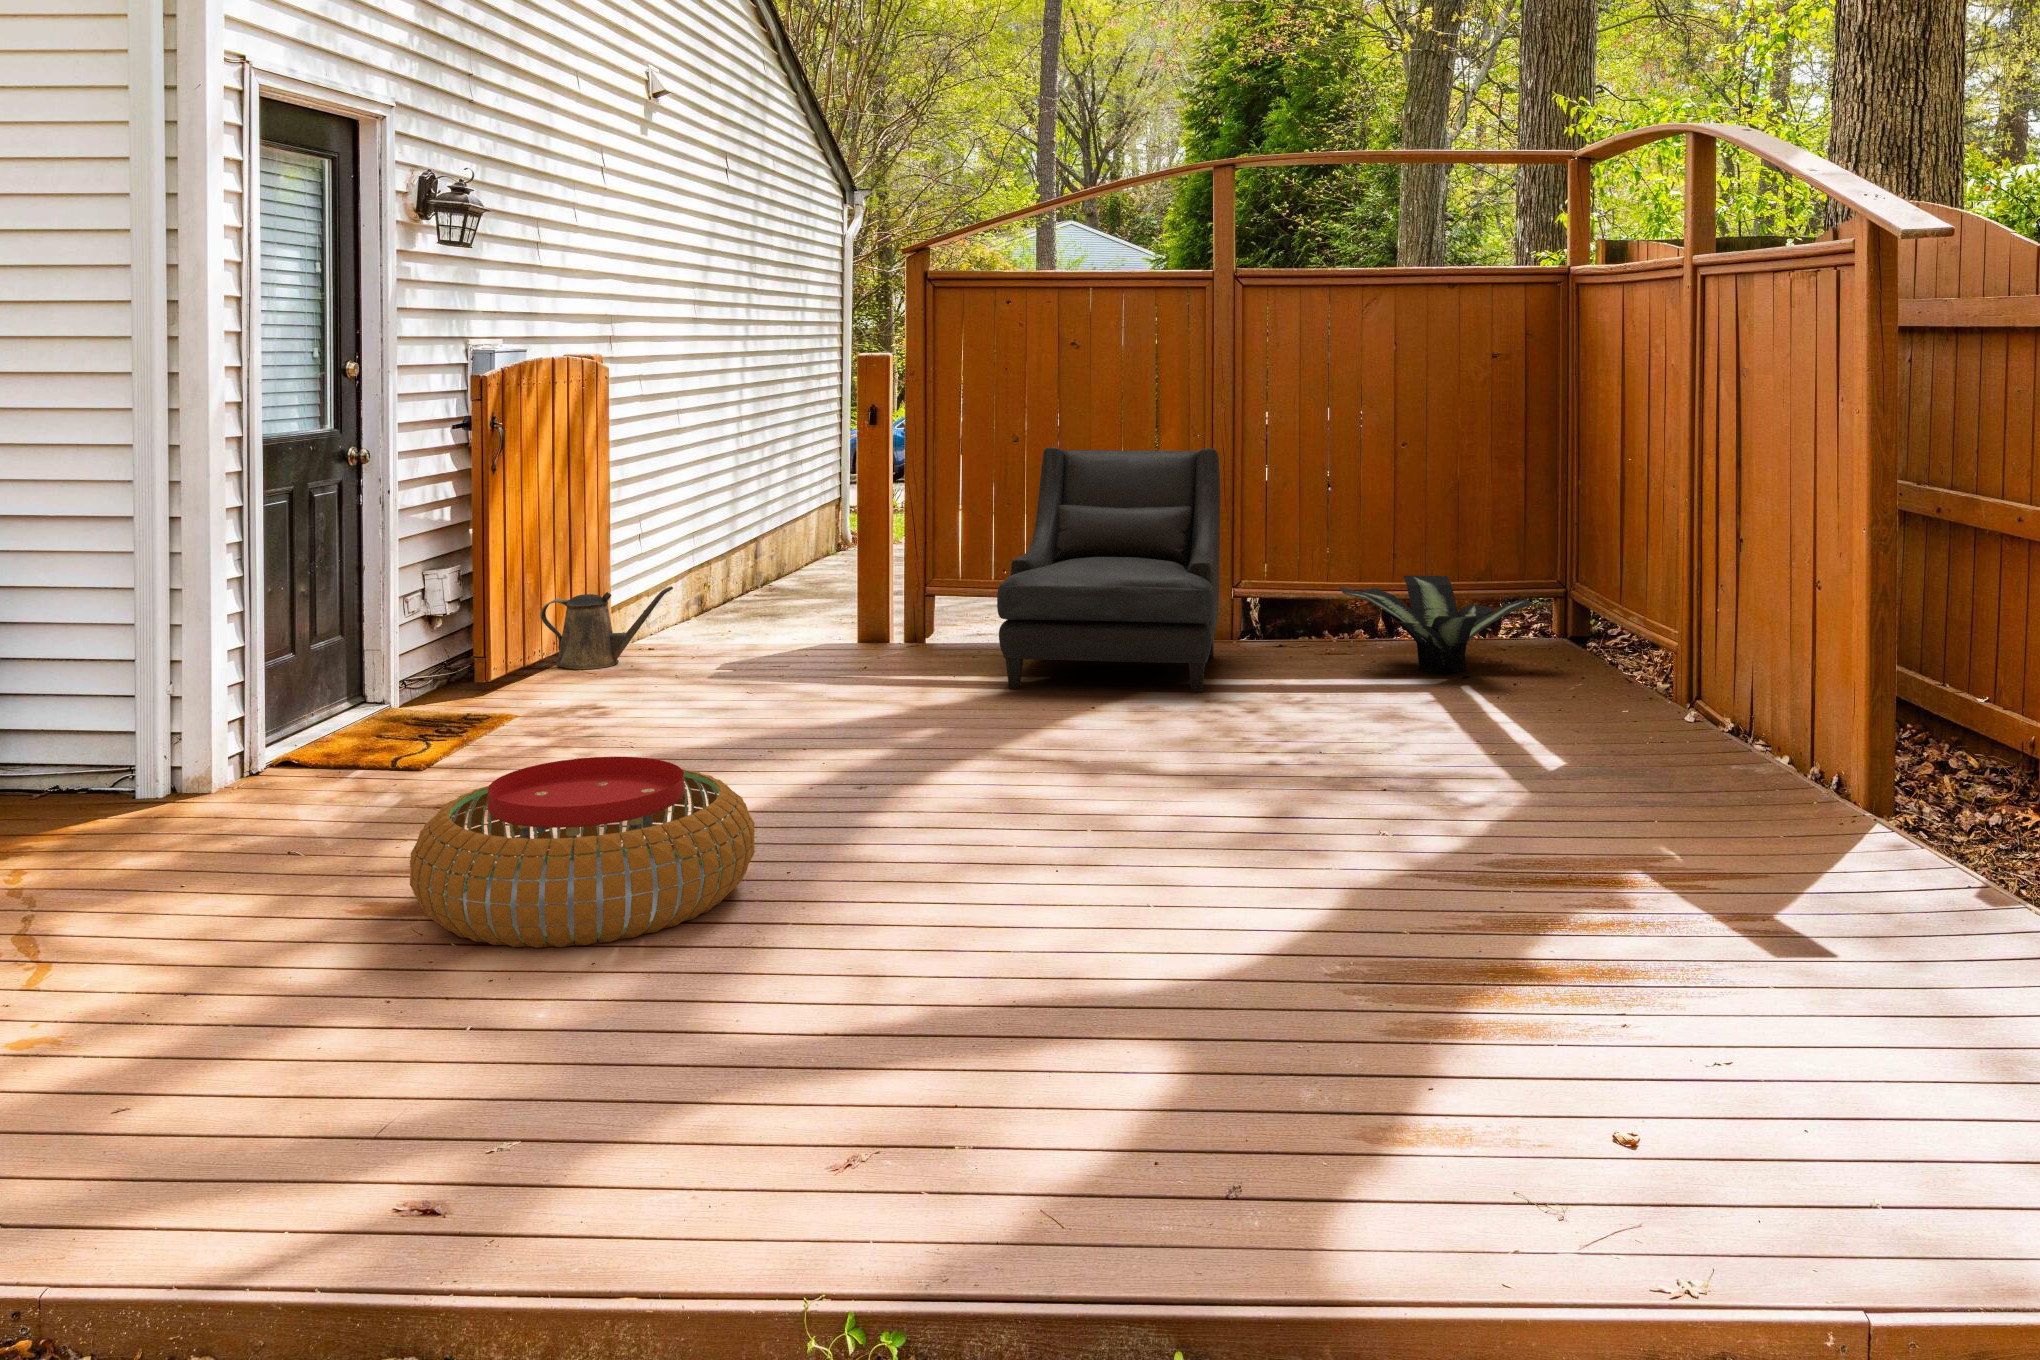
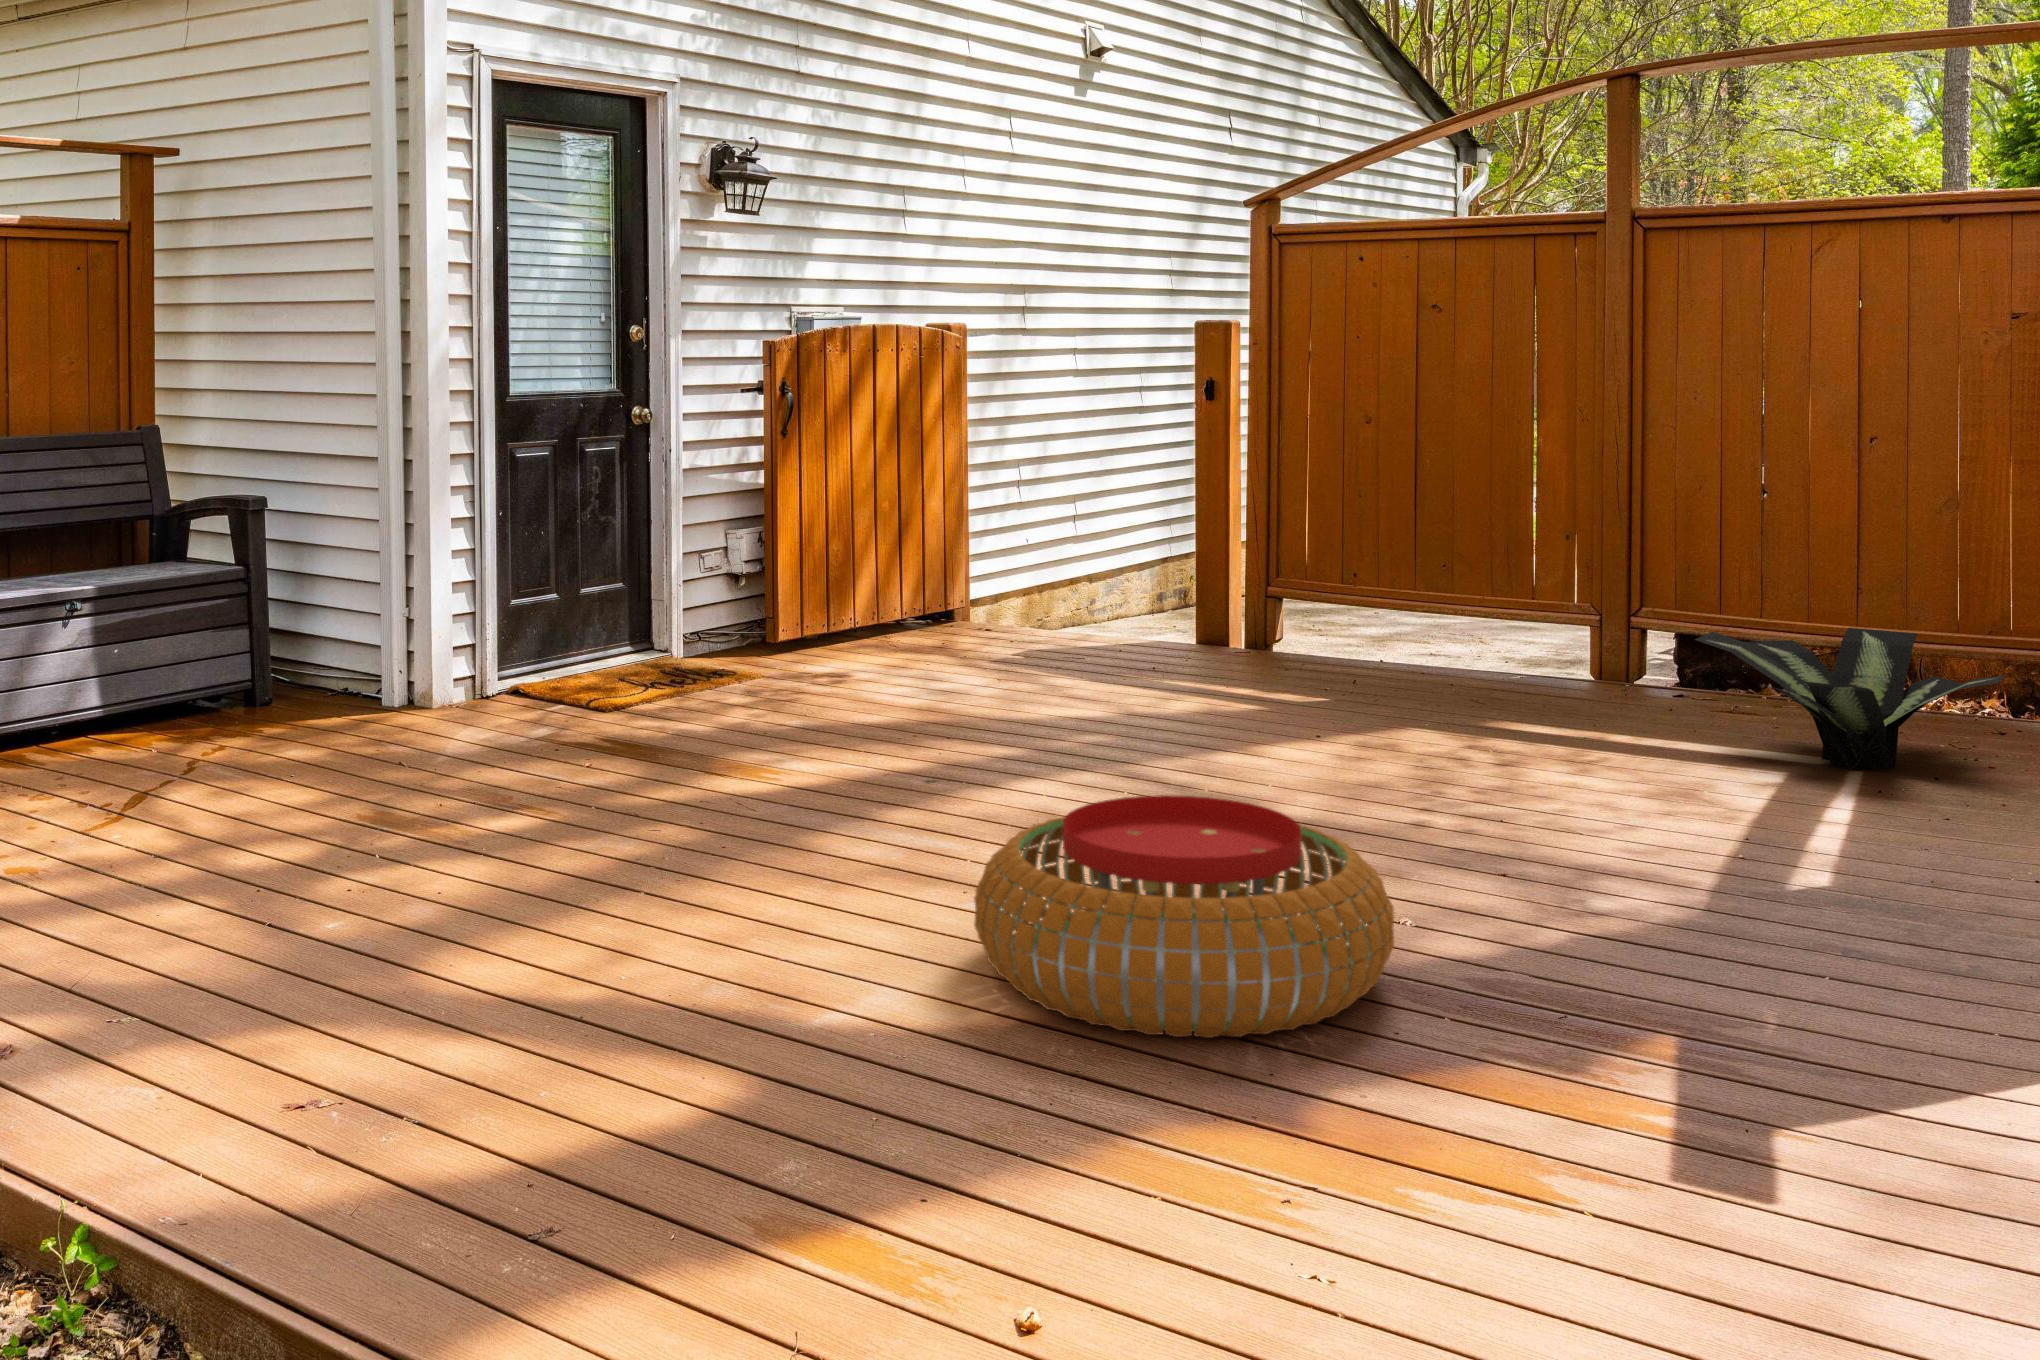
armchair: present [997,447,1220,693] -> none [1229,433,1584,748]
watering can: present [540,586,673,669] -> none [855,568,968,647]
pouf: present [410,757,755,948] -> present [974,795,1394,1038]

